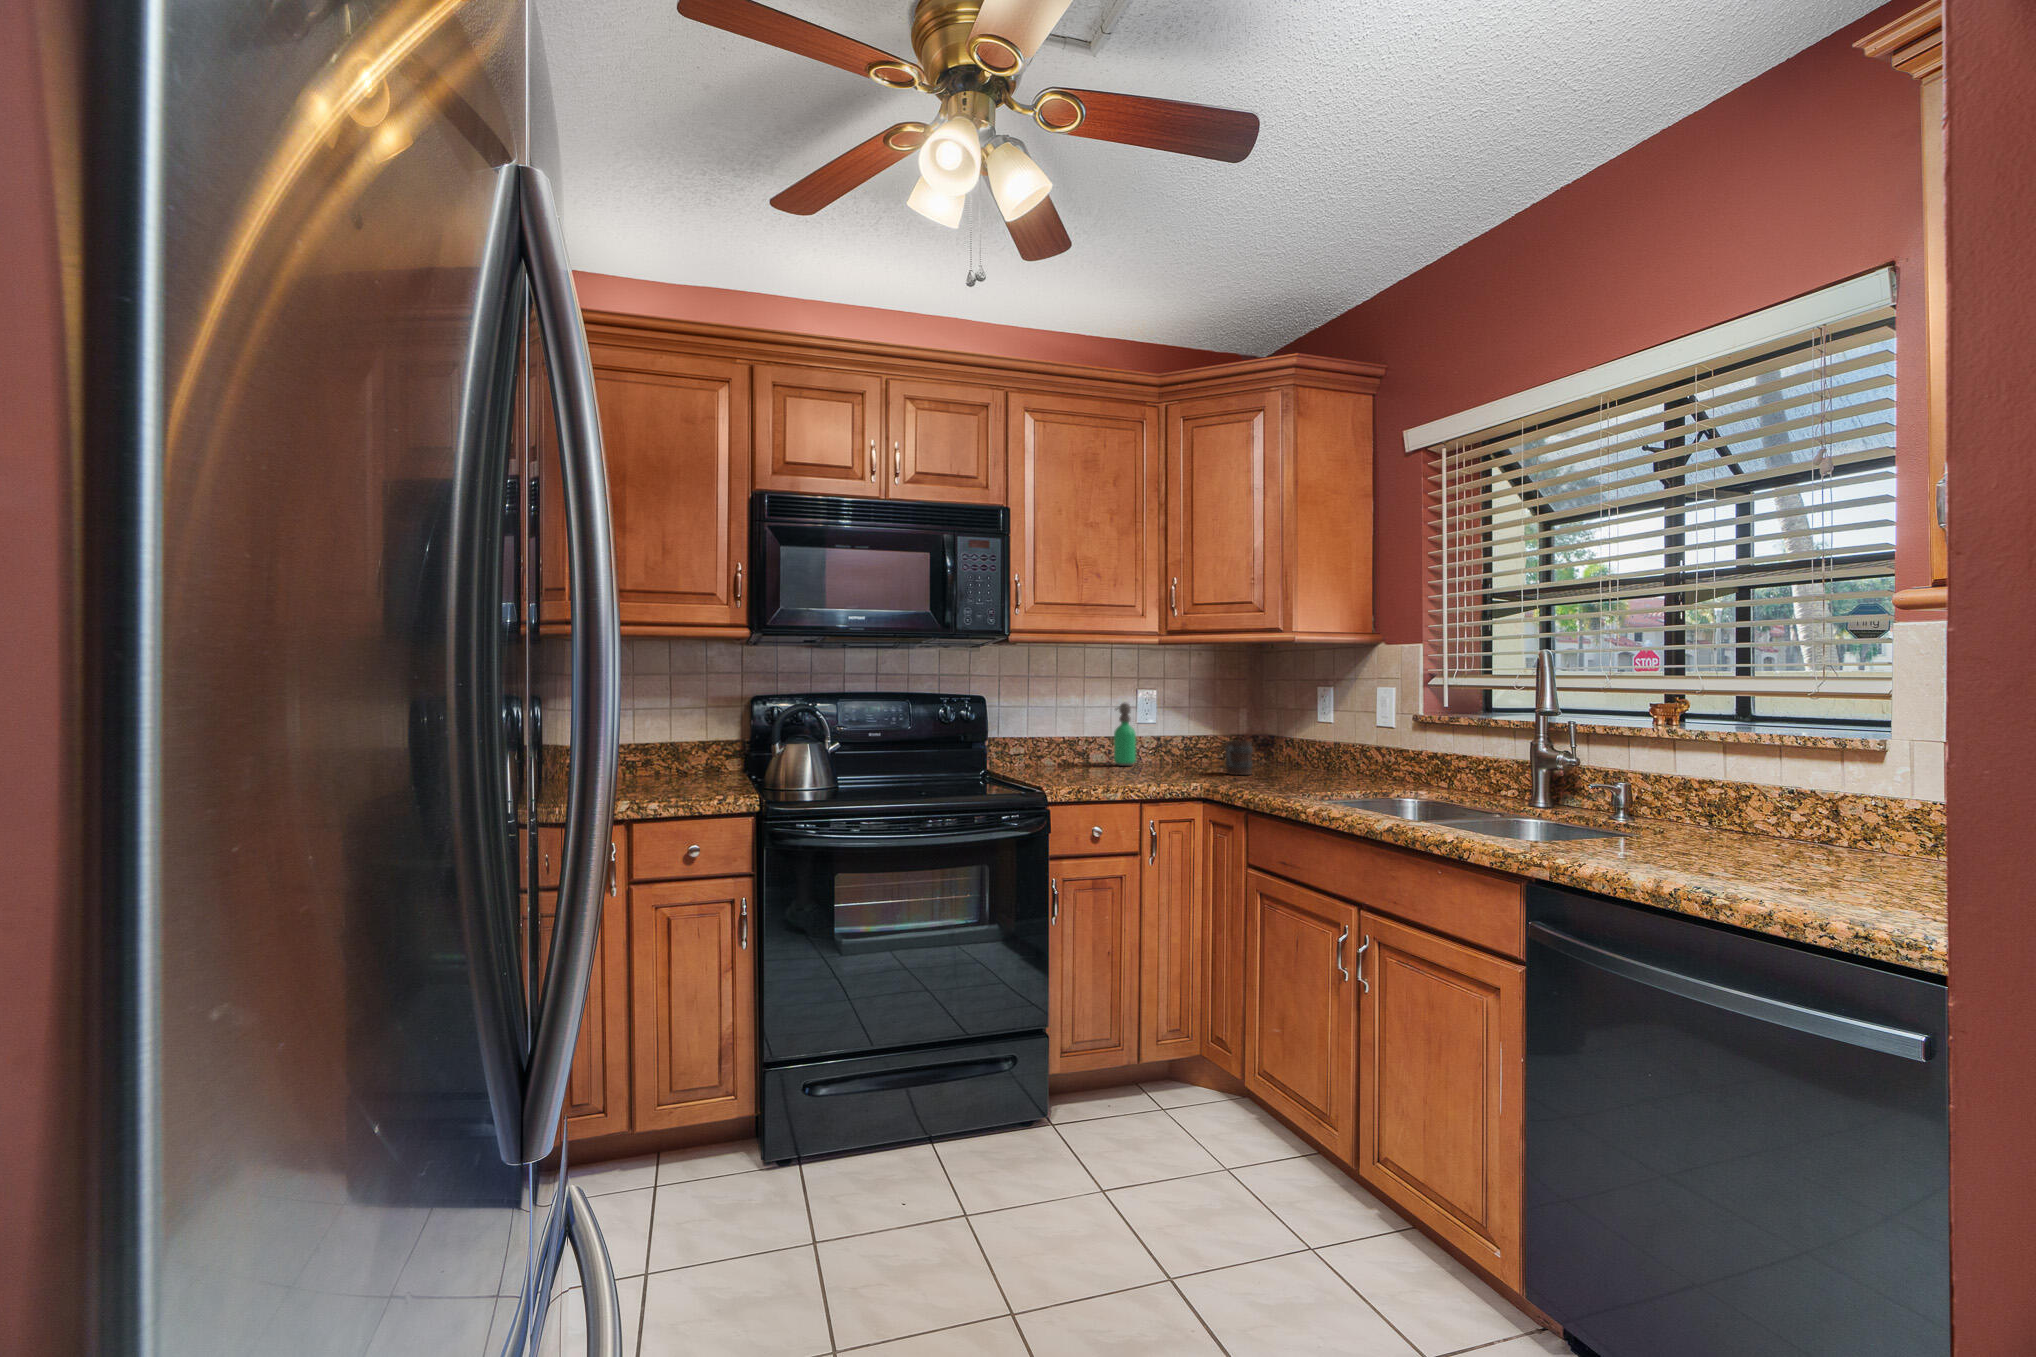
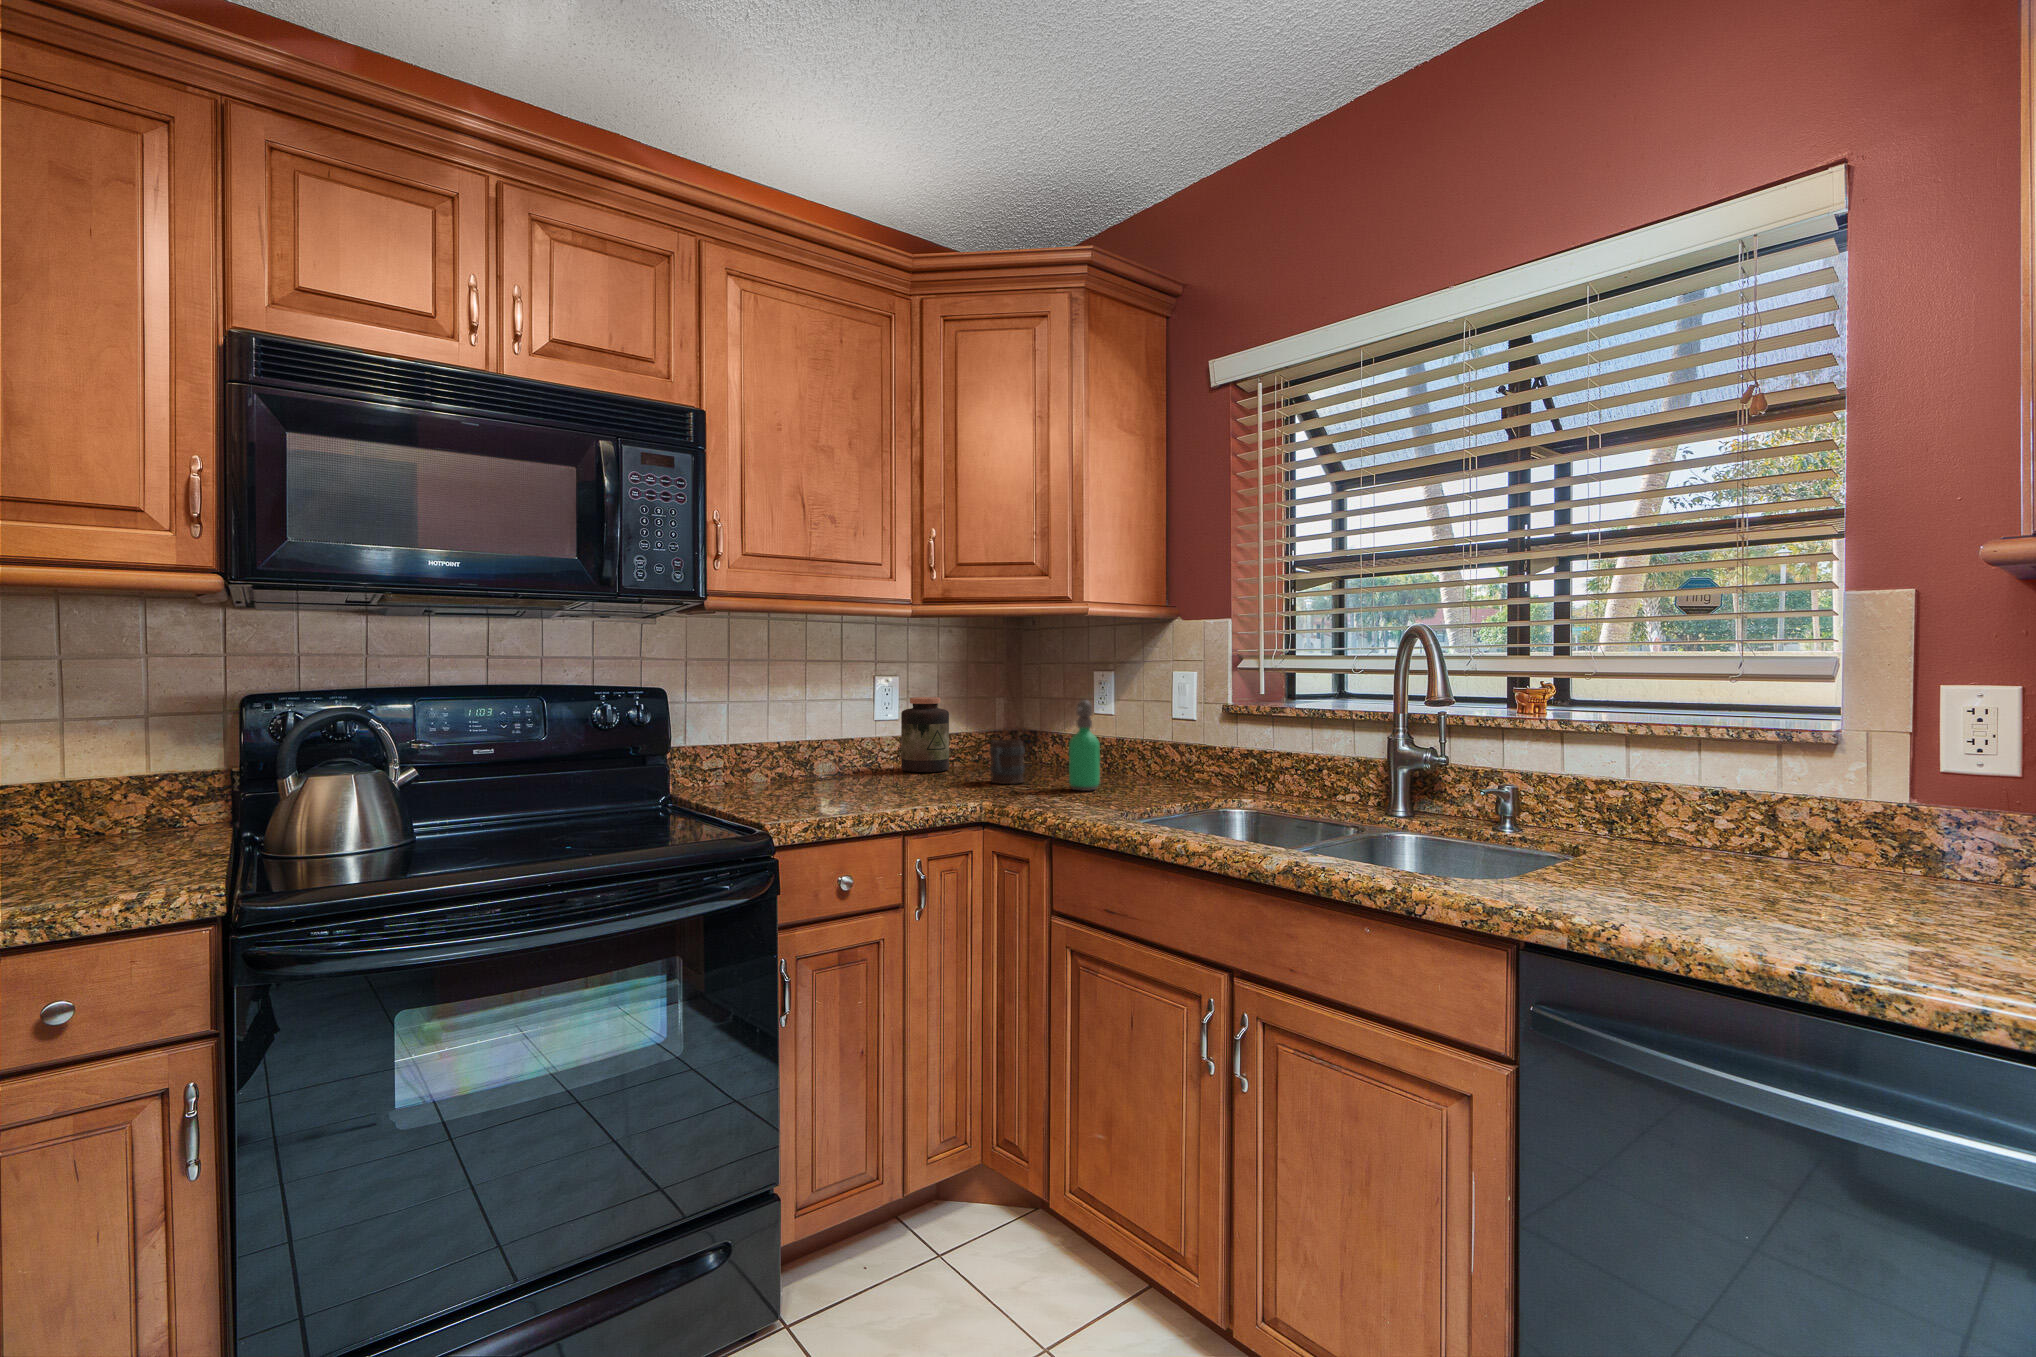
soap dispenser: present [1114,703,1136,766] -> present [1069,700,1100,791]
jar: none [1162,707,1200,765] -> present [901,697,949,772]

